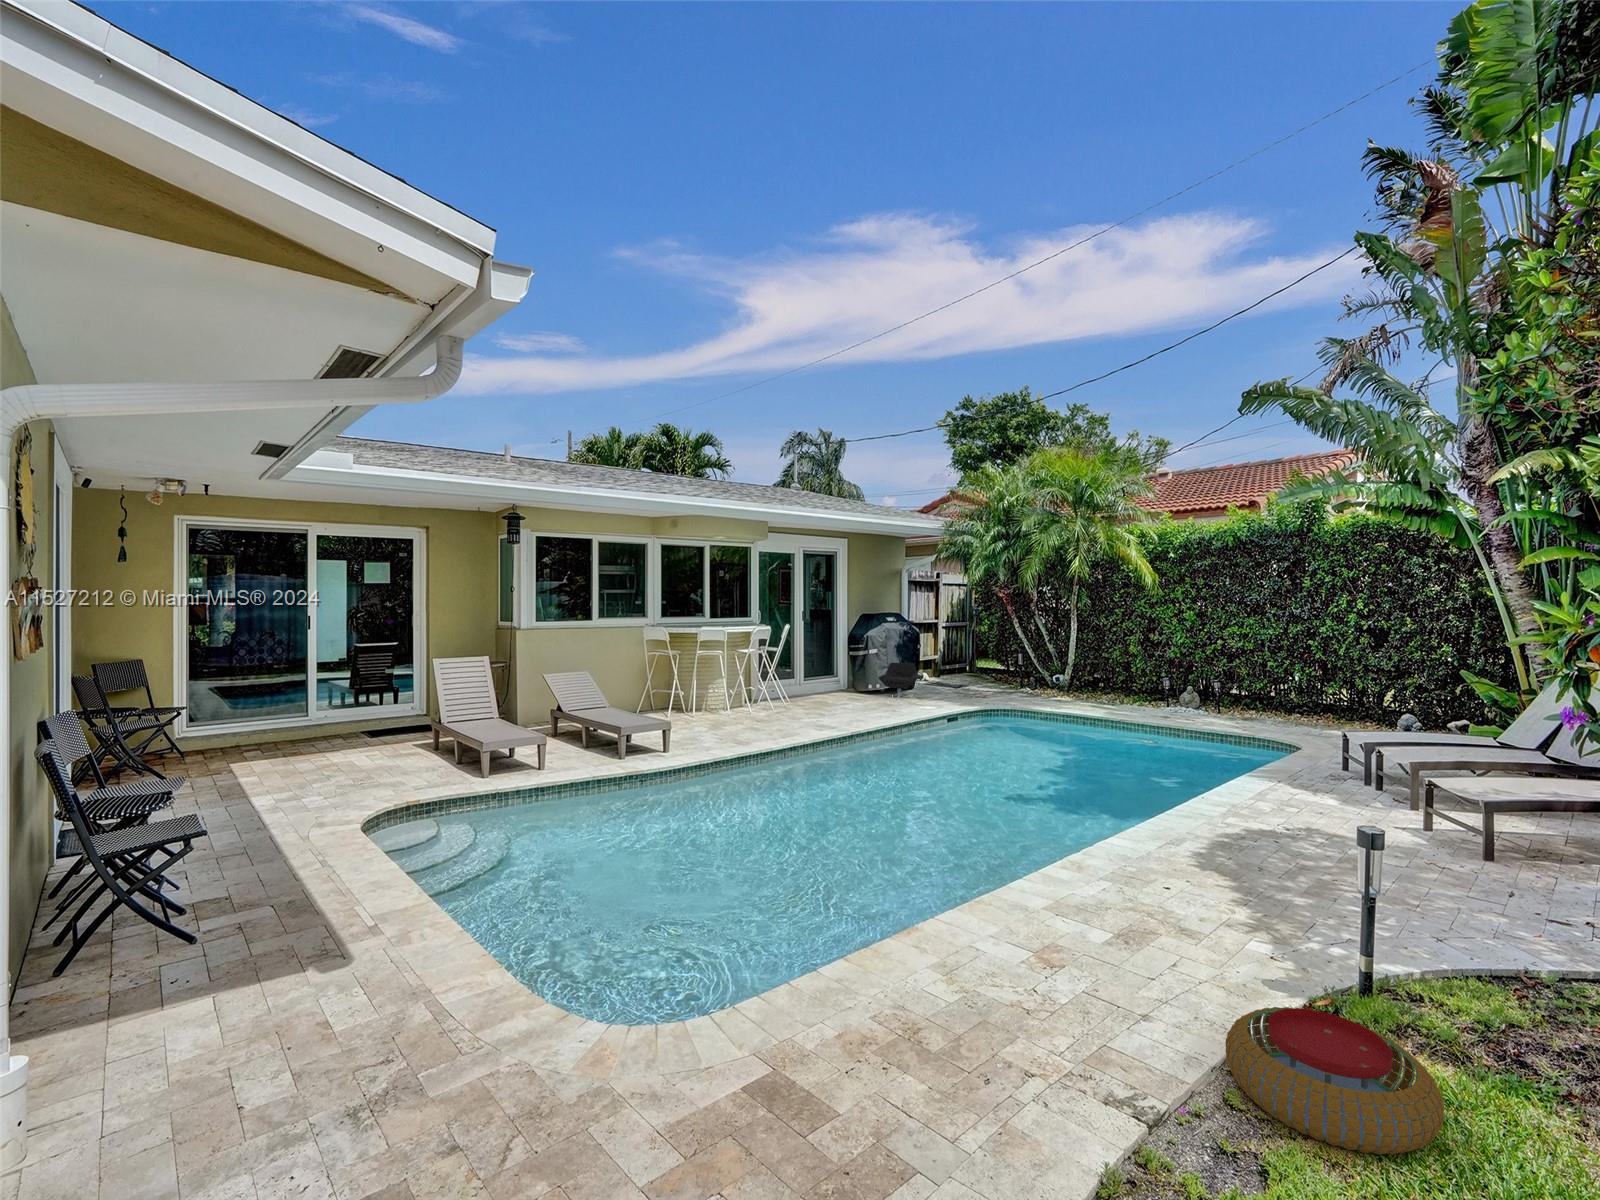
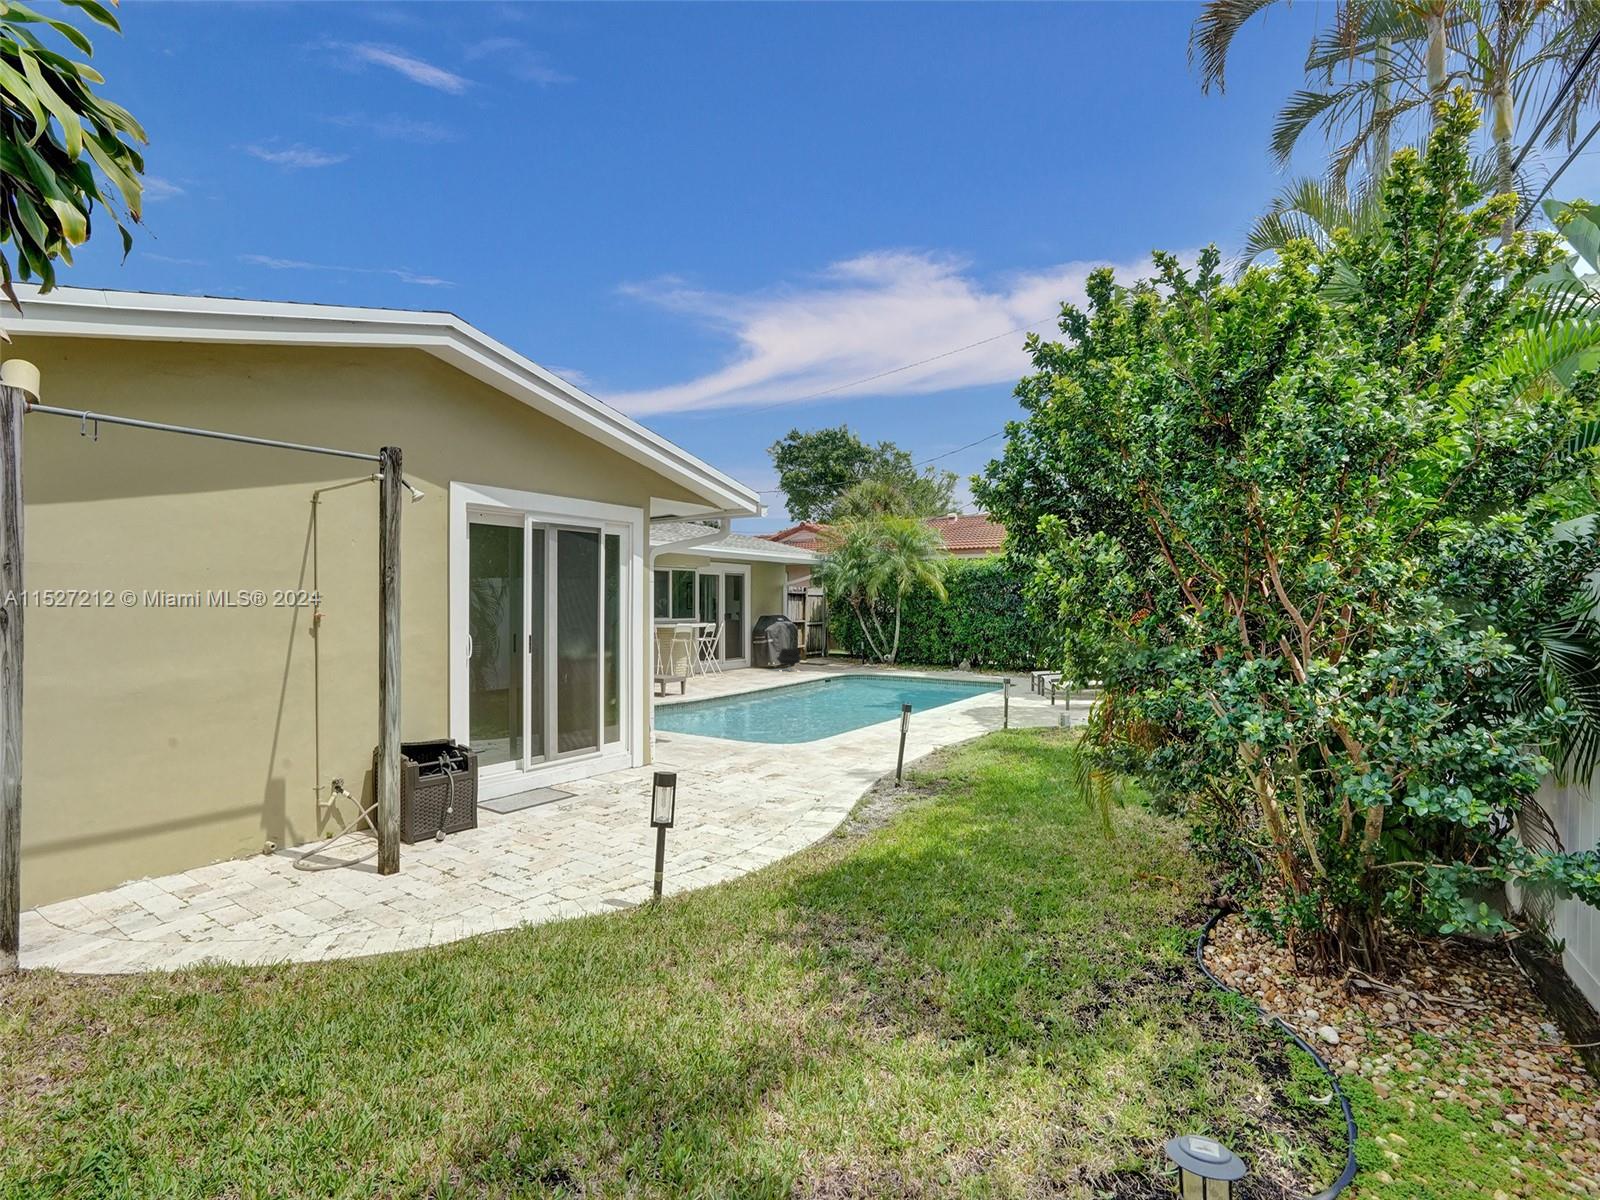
pouf: present [1225,1007,1444,1155] -> none [968,722,1015,743]

